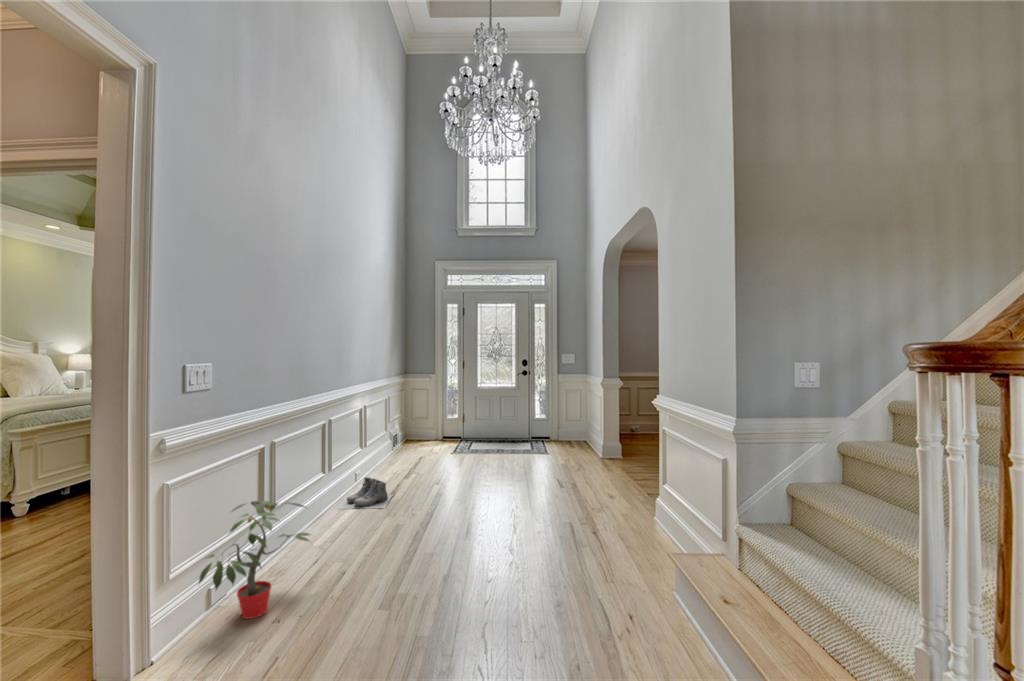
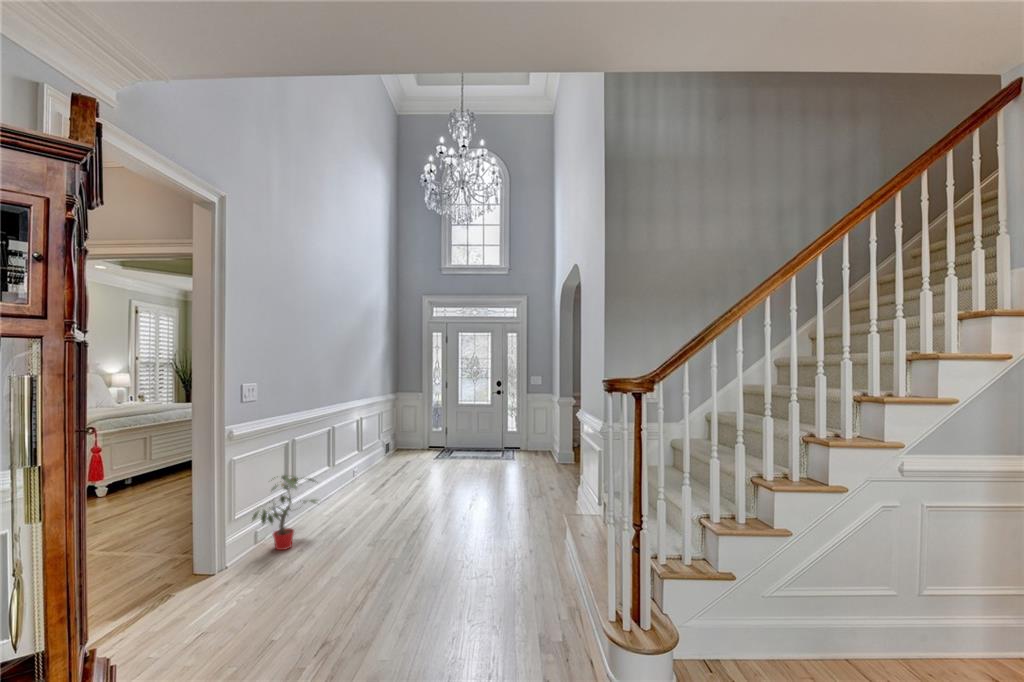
boots: present [338,477,392,509] -> none [338,471,381,495]

